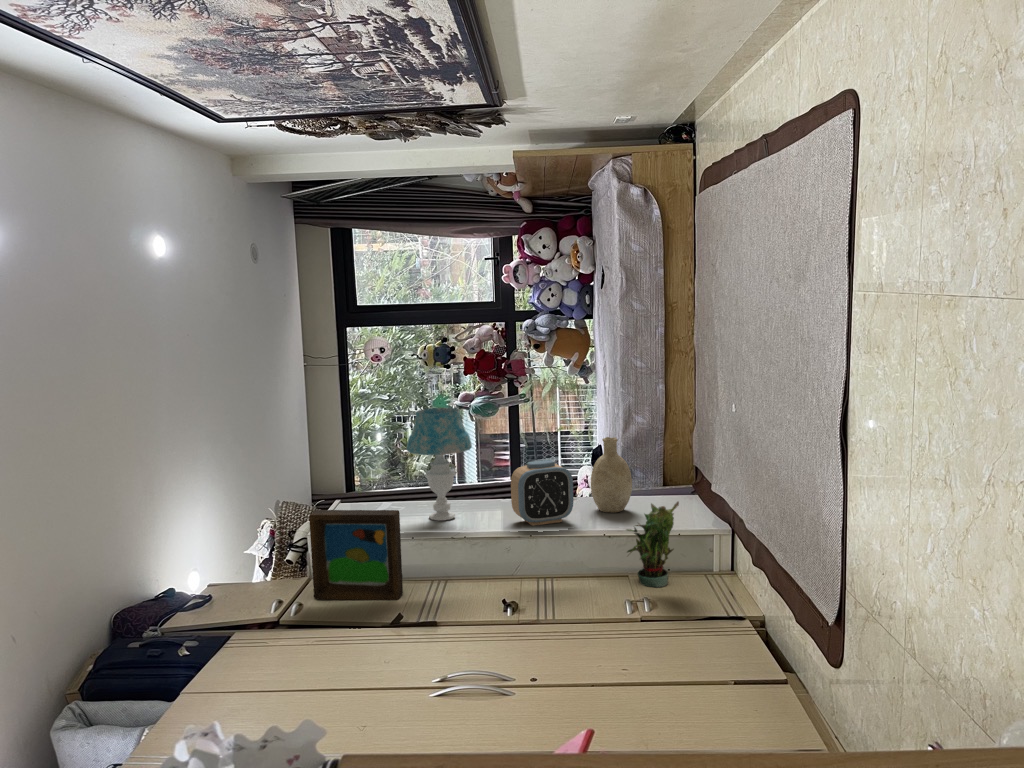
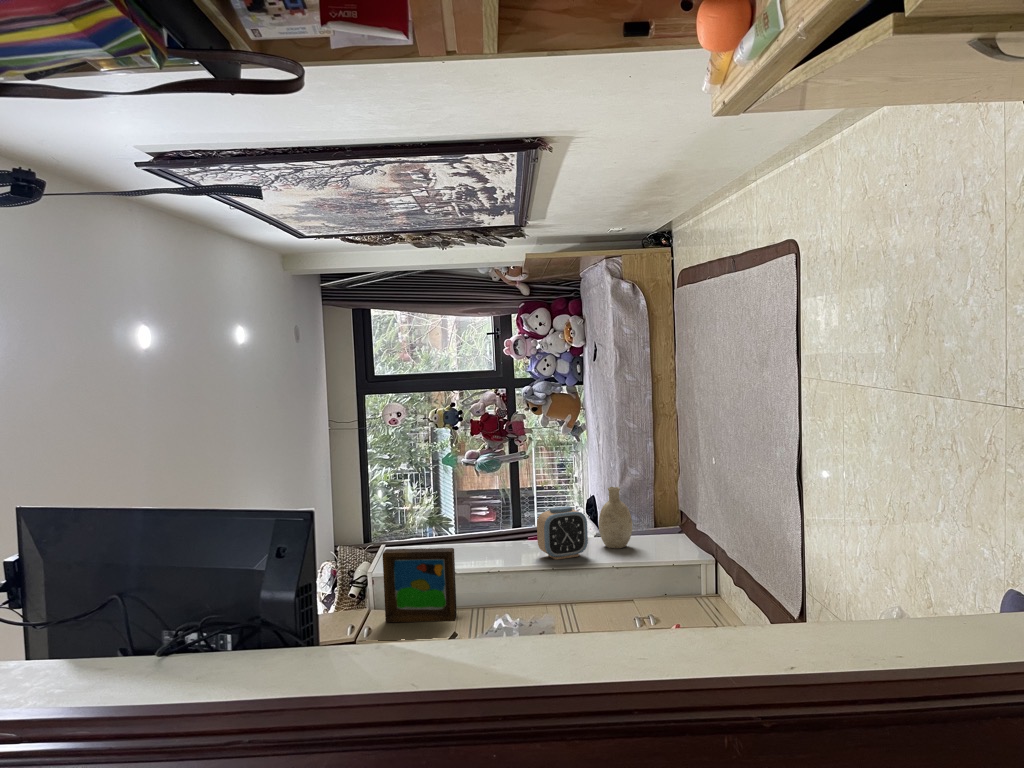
table lamp: present [407,408,472,521] -> none [452,465,504,557]
potted plant: present [627,502,679,587] -> none [630,537,674,607]

